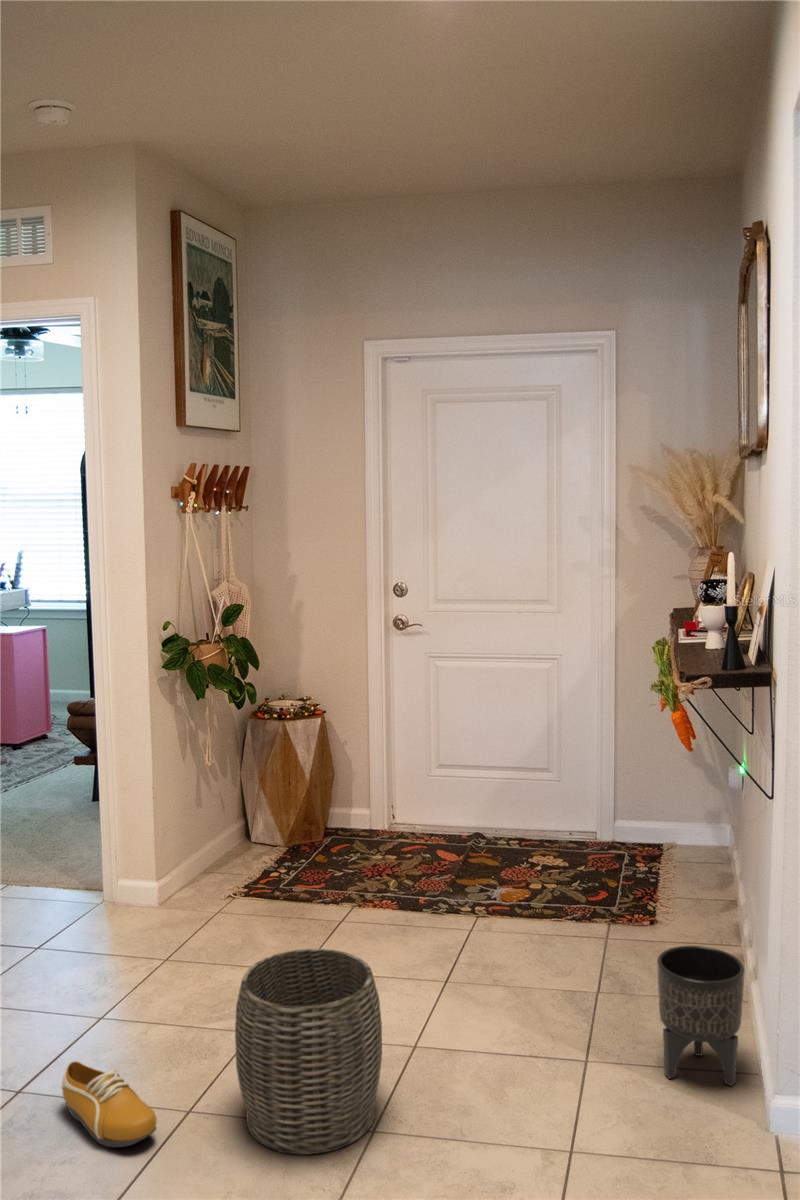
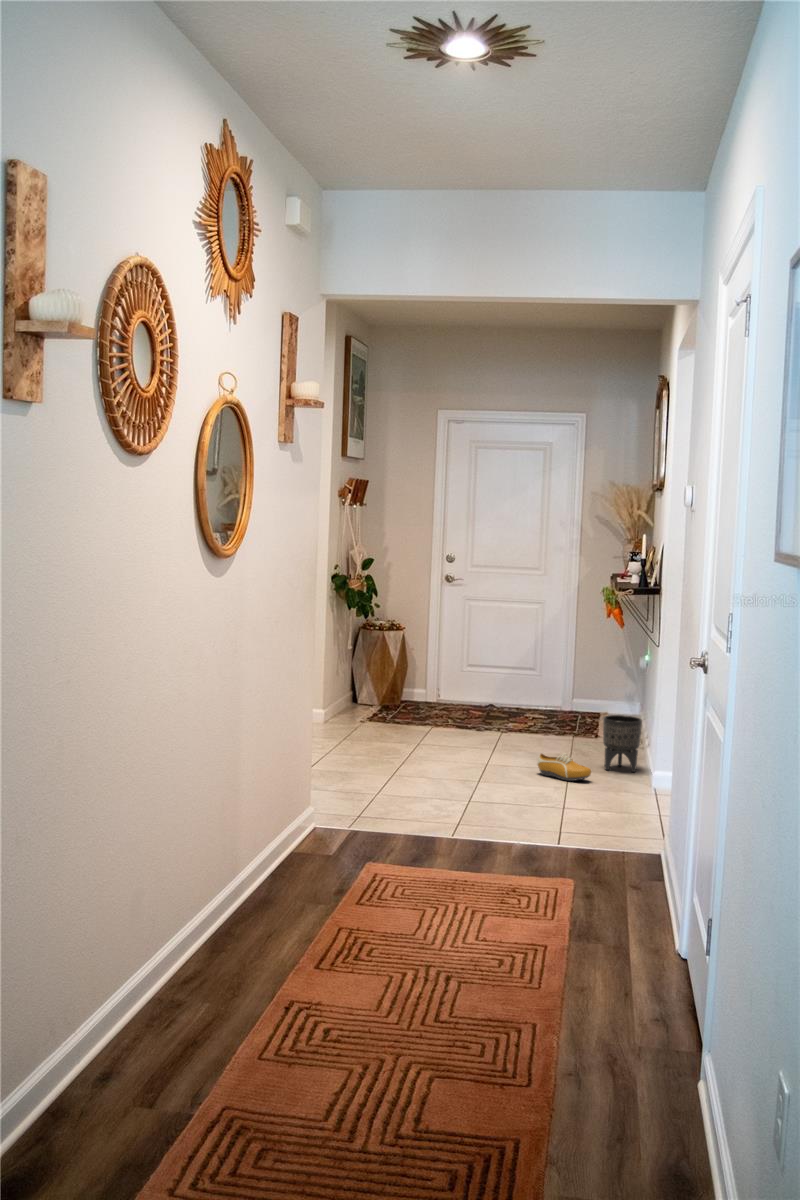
woven basket: present [235,949,382,1154] -> none [419,704,484,779]
shoe: present [62,1061,157,1147] -> present [537,753,591,781]

